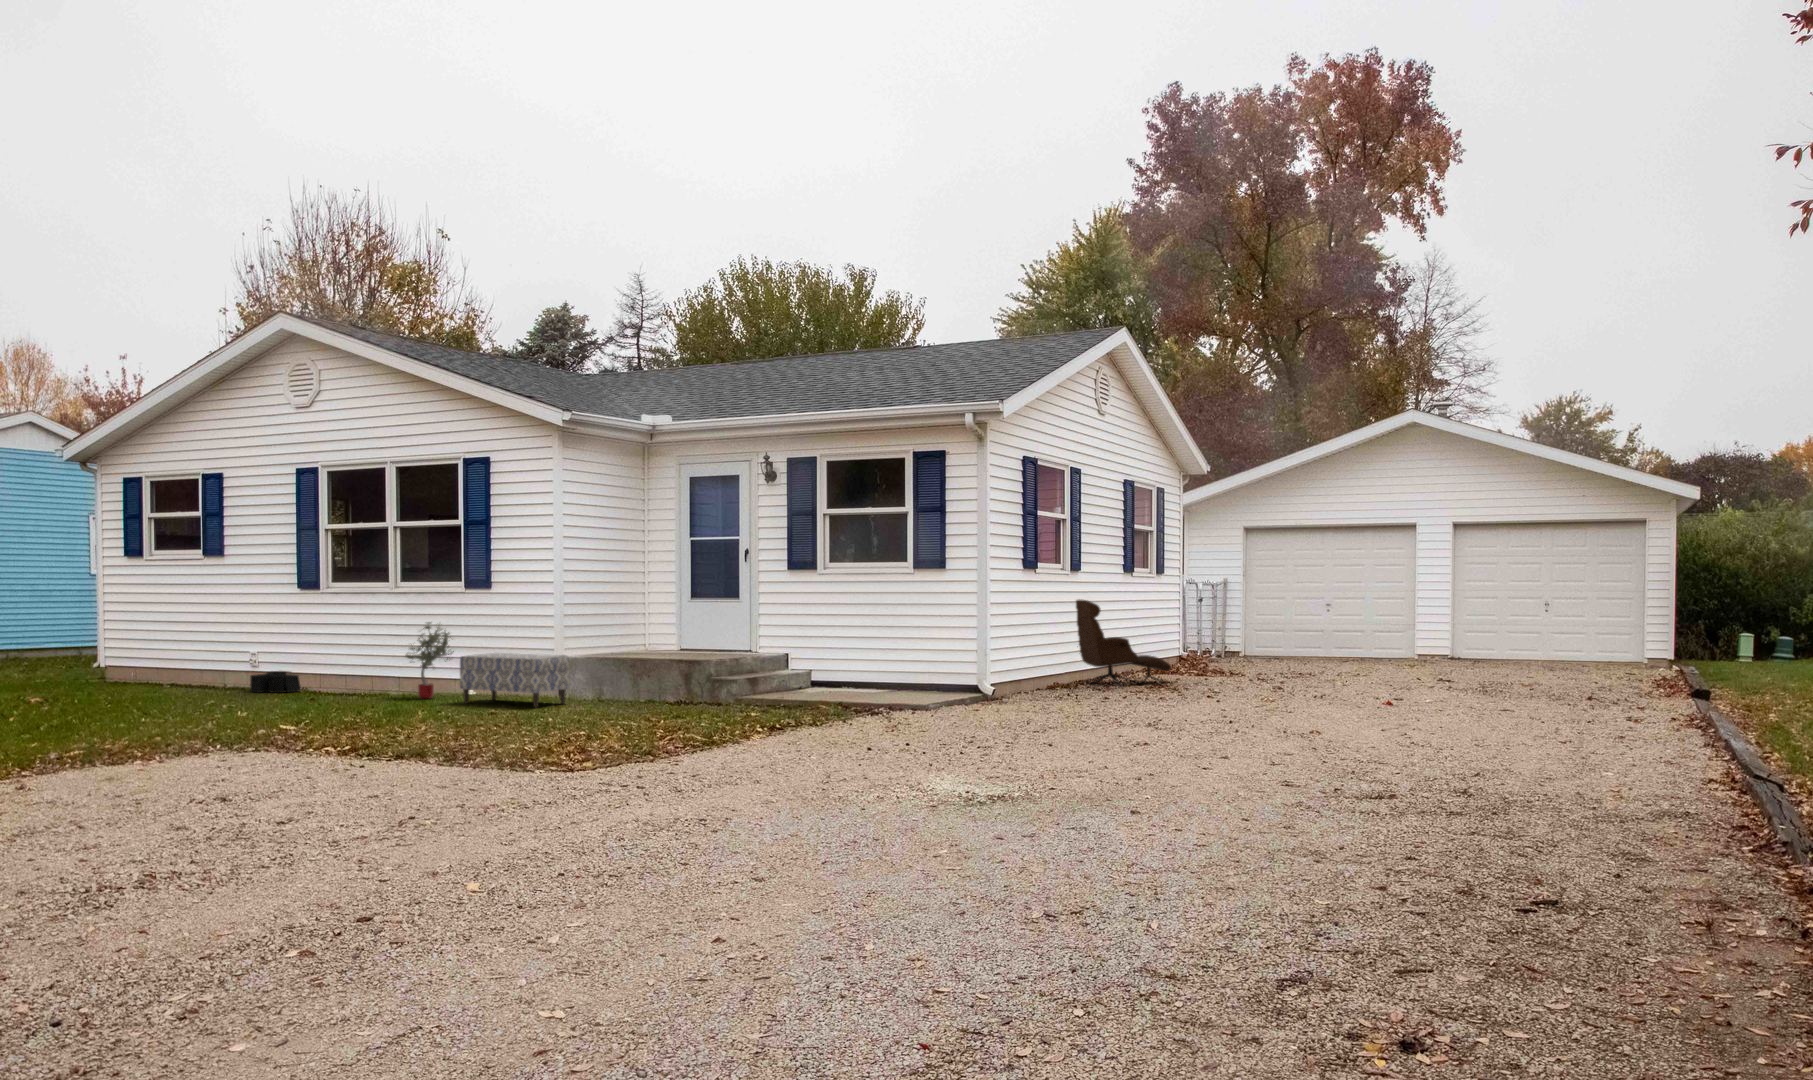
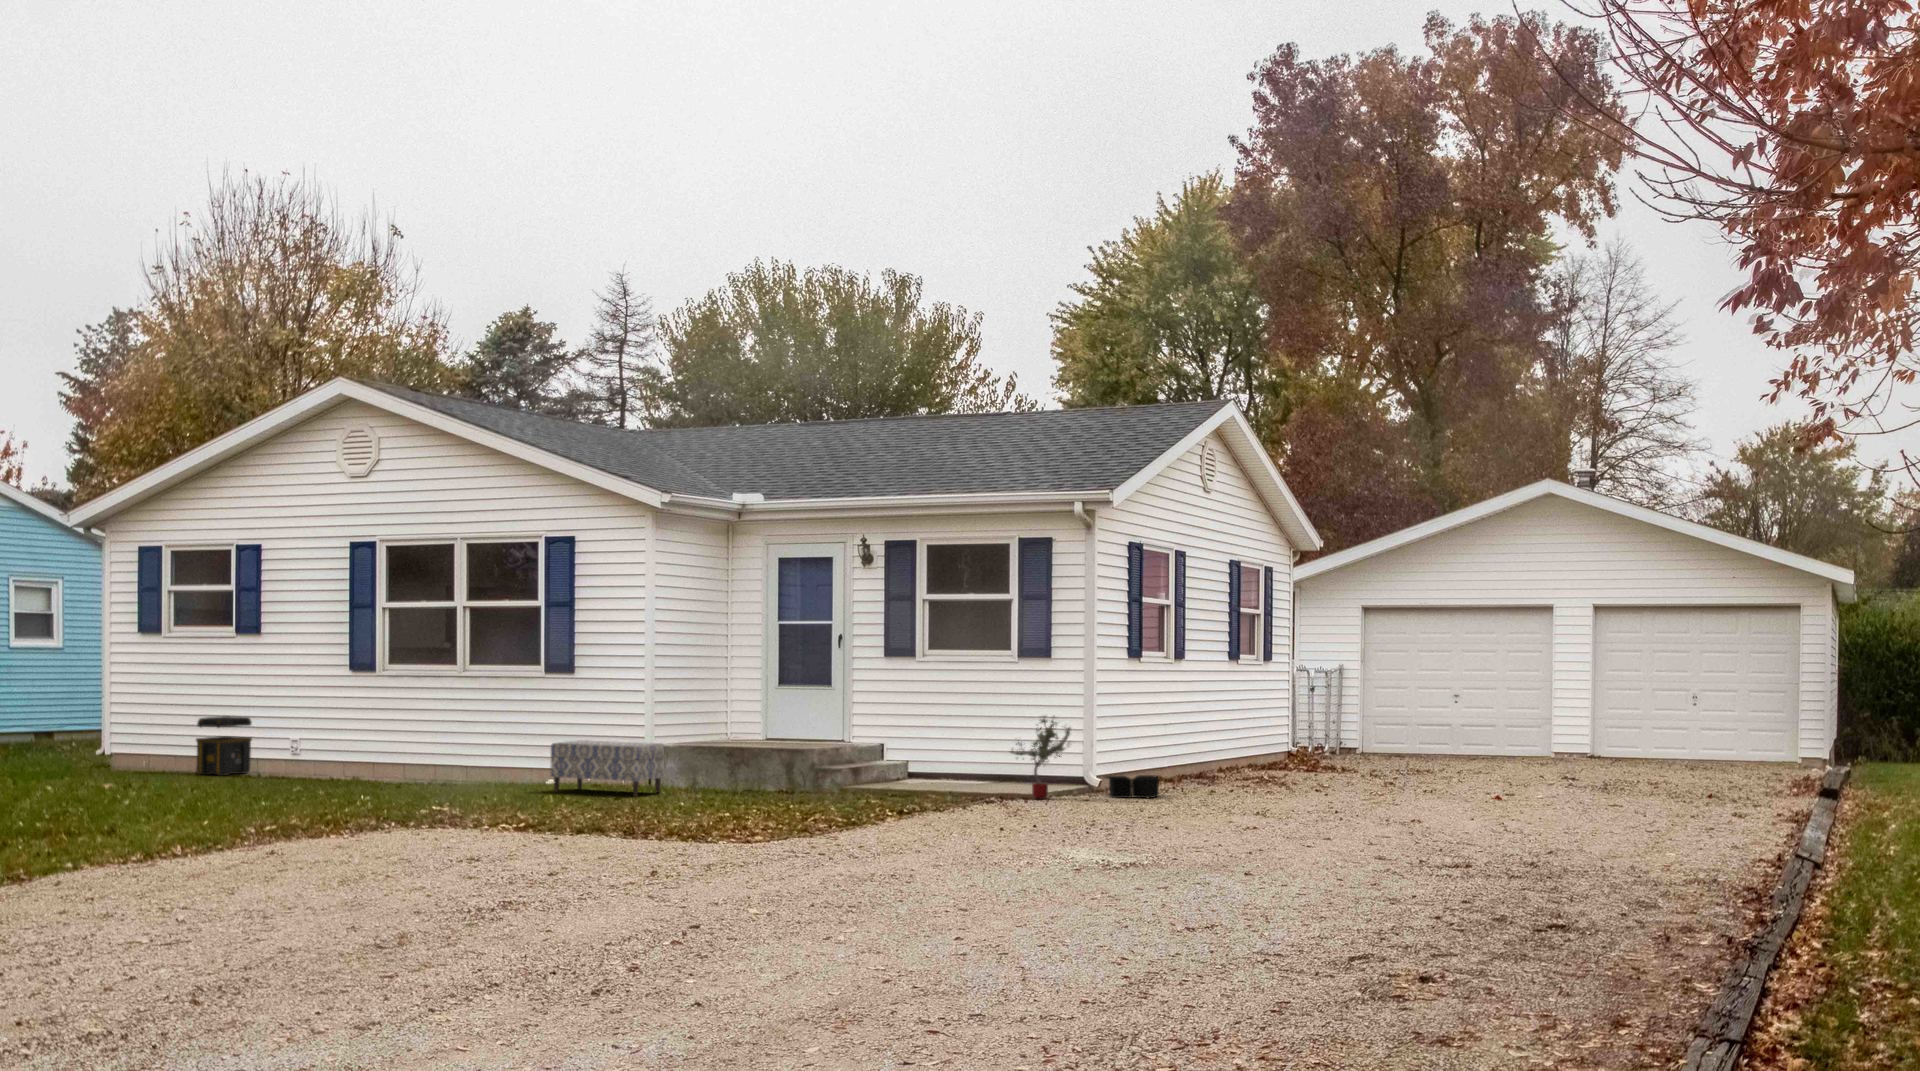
lounge chair: present [1076,599,1171,686] -> none [1174,690,1278,783]
potted tree: present [406,622,454,699] -> present [1010,716,1070,799]
toolbox: none [164,633,219,688] -> present [196,716,252,776]
storage bin: present [250,671,301,693] -> present [1105,775,1159,798]

